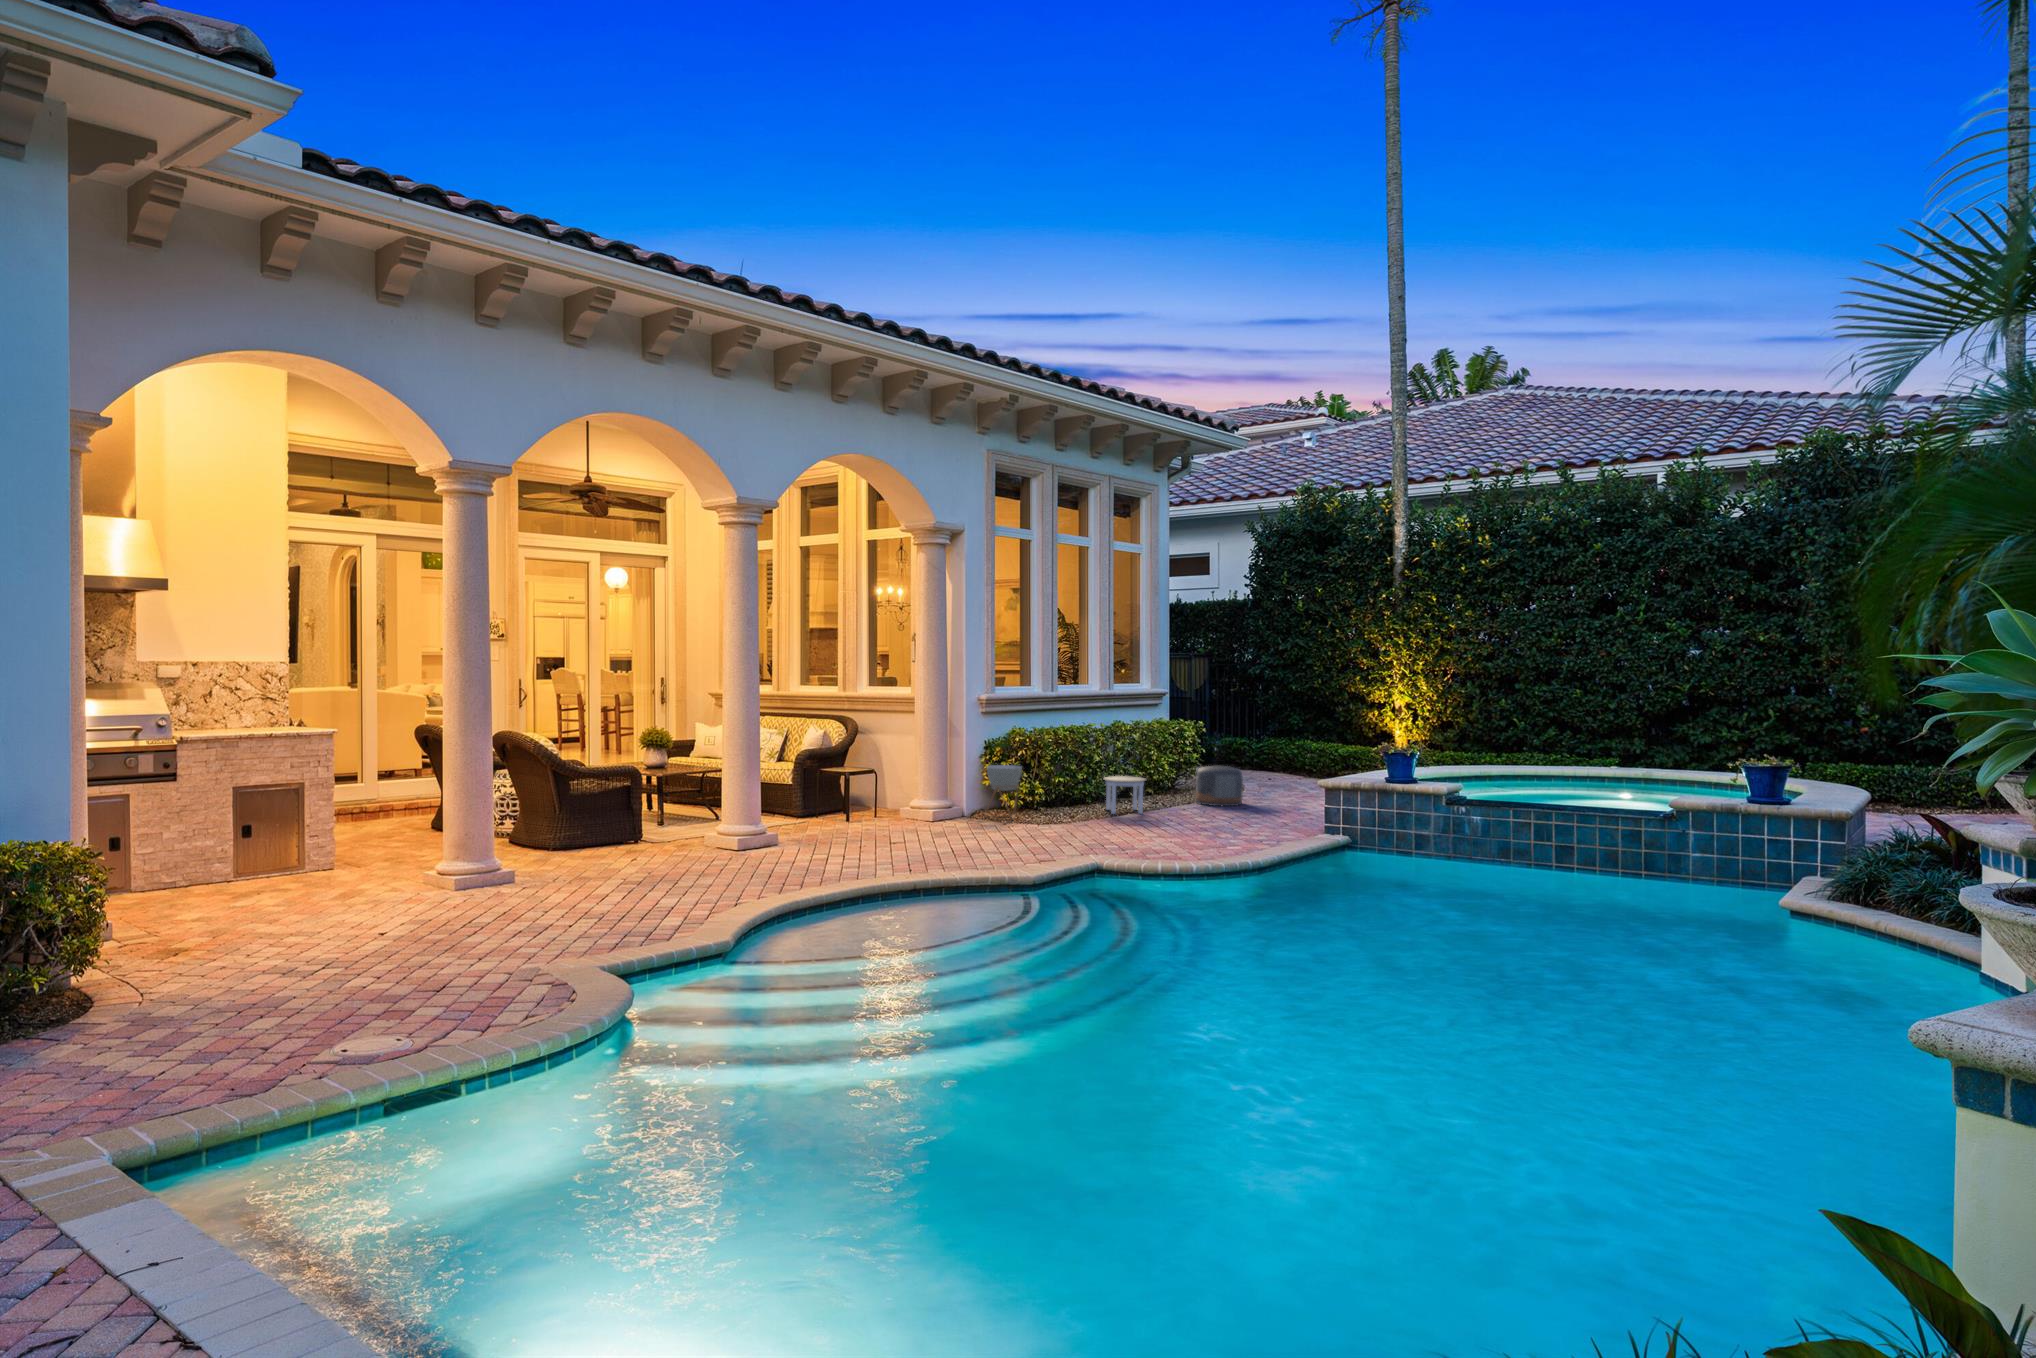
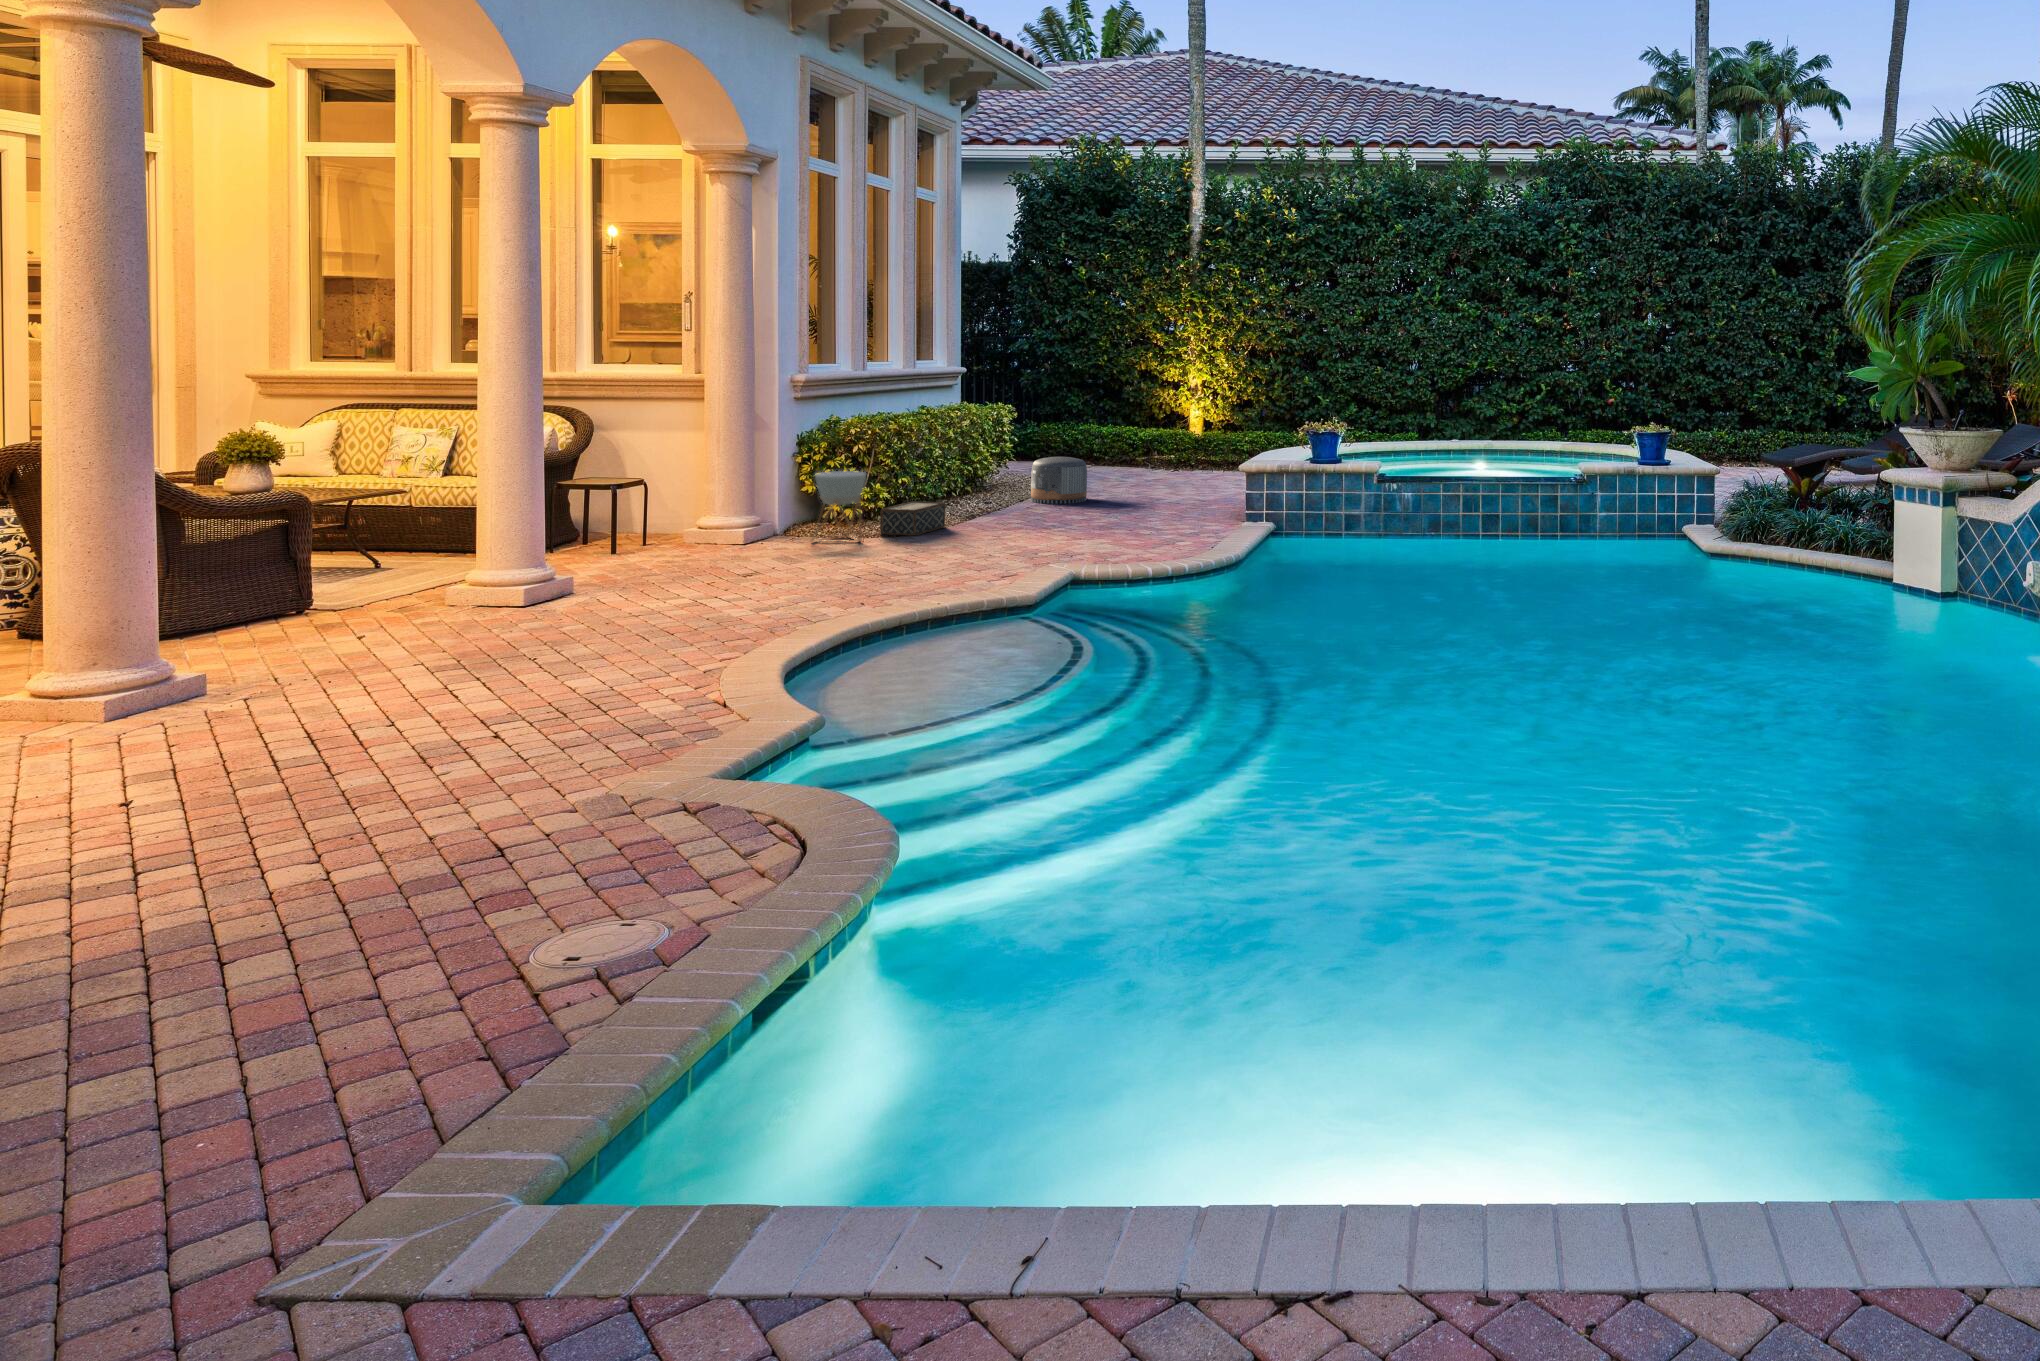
round table: present [1104,776,1146,814] -> none [946,476,1003,523]
woven basket: none [1037,793,1092,820] -> present [880,501,945,536]

